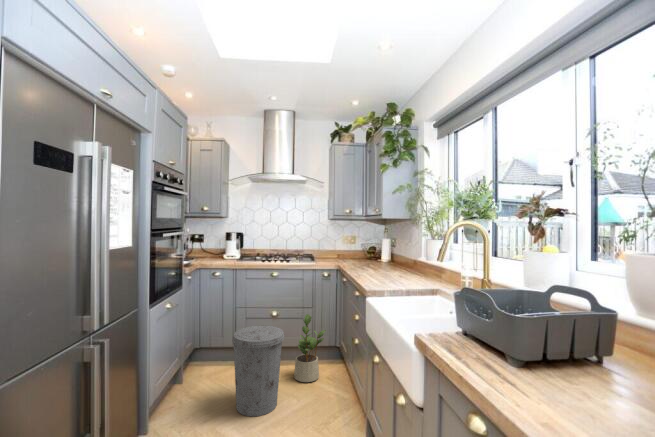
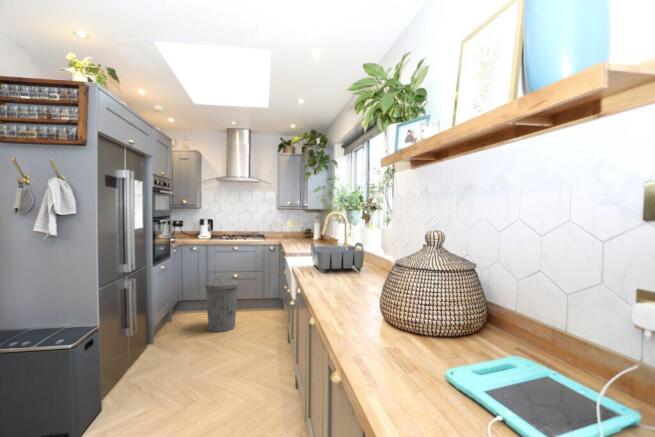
potted plant: present [294,314,326,382] -> none [248,273,270,317]

